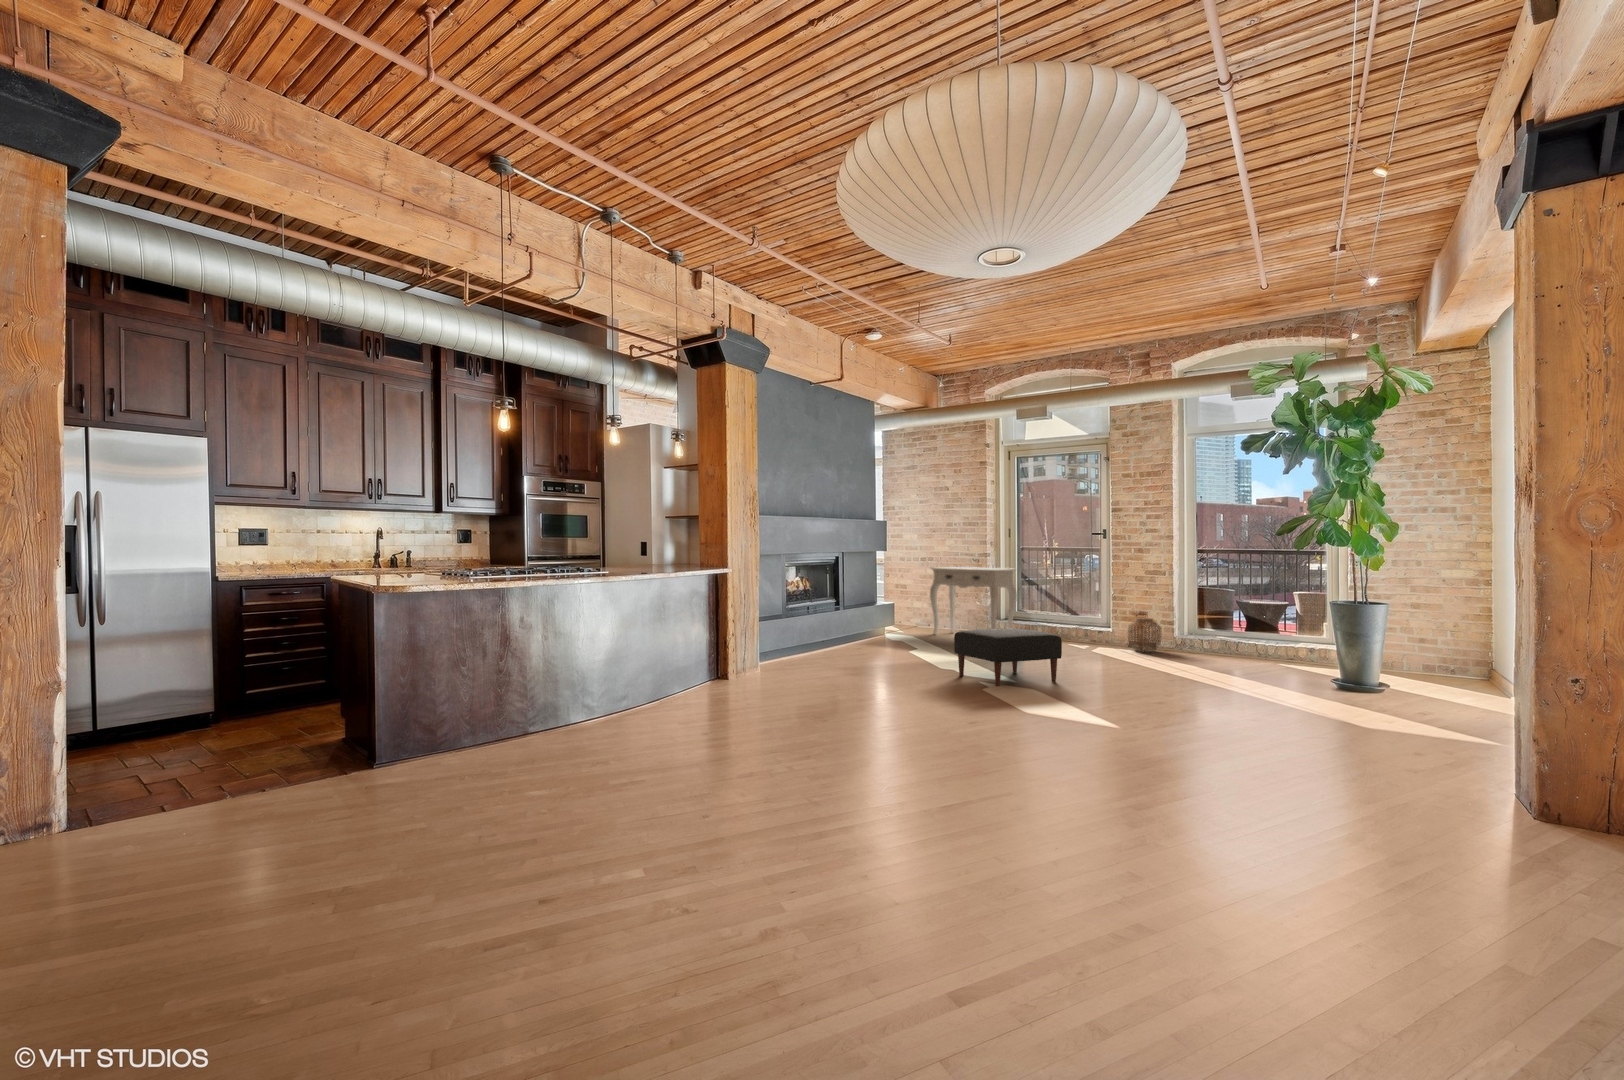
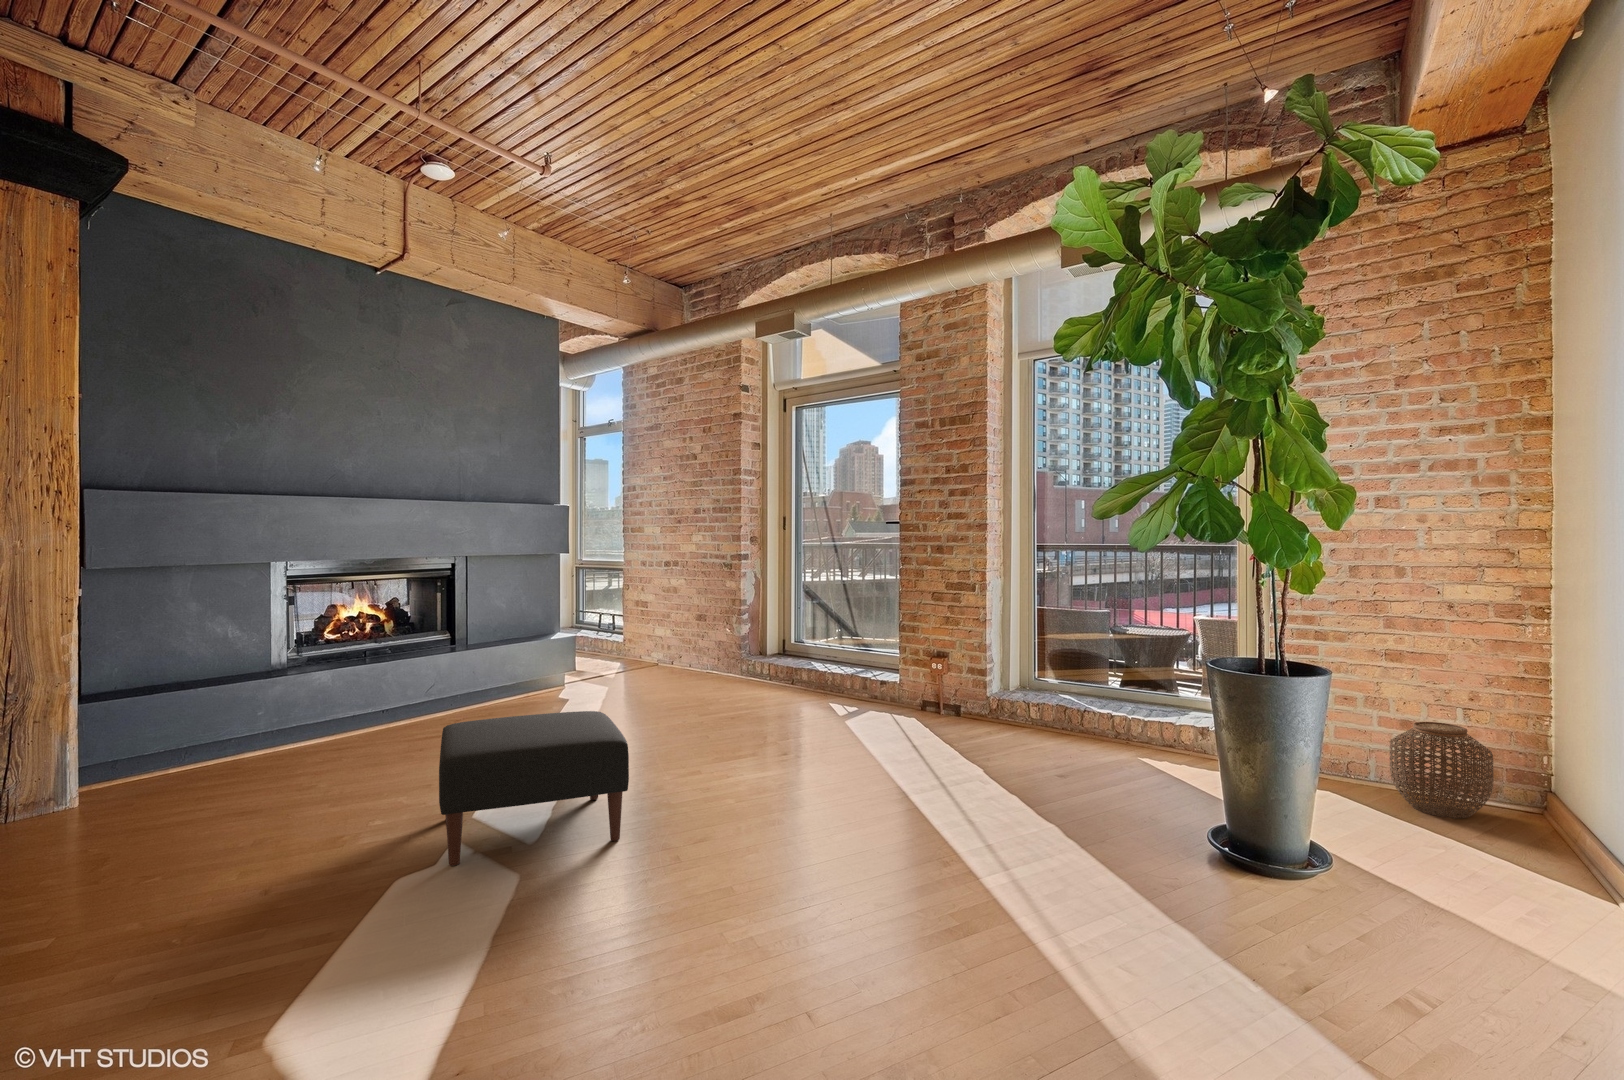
console table: present [930,567,1017,634] -> none [655,574,772,693]
woven basket: present [1127,617,1162,652] -> present [1390,722,1494,818]

